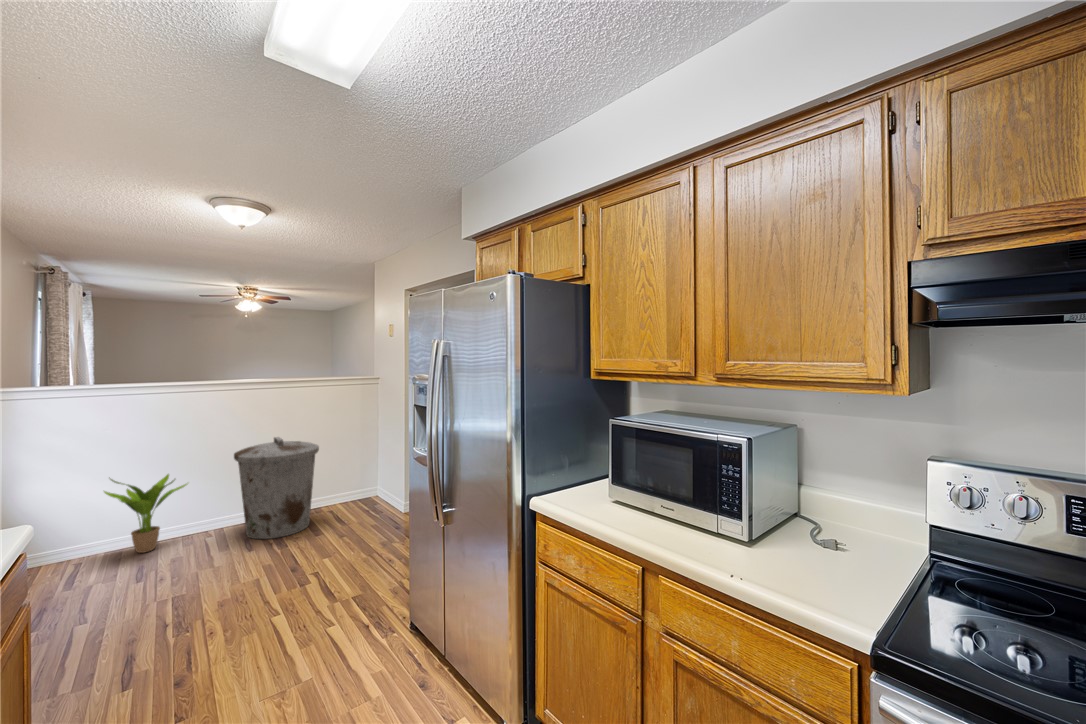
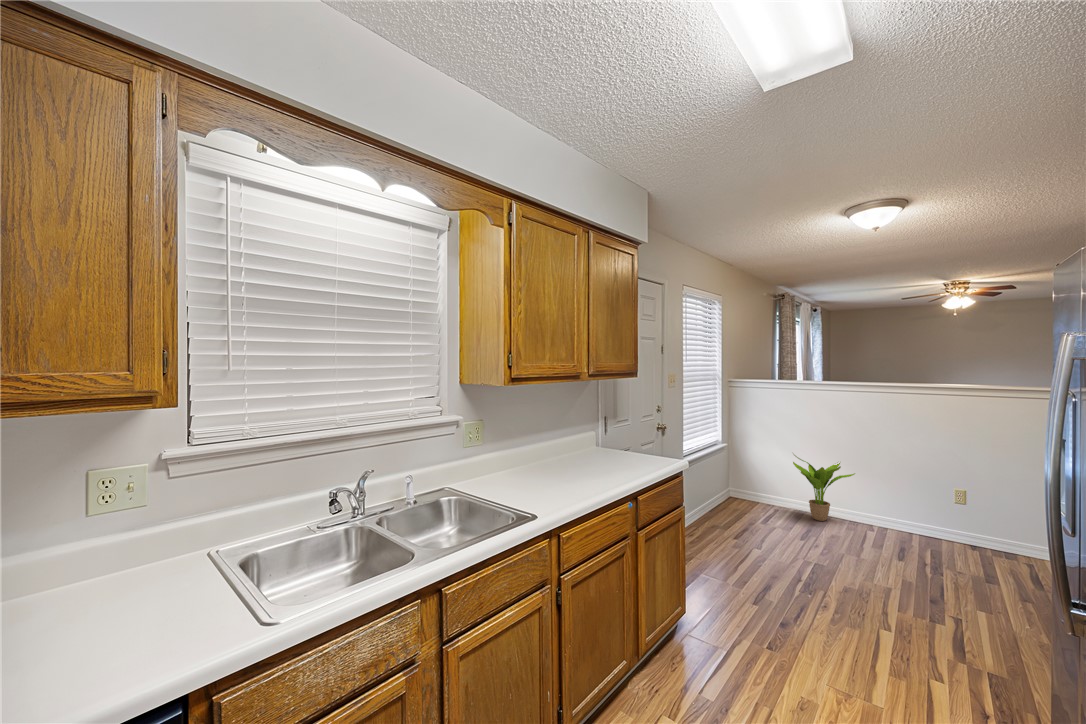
trash can: present [234,437,319,539] -> none [894,449,1007,567]

